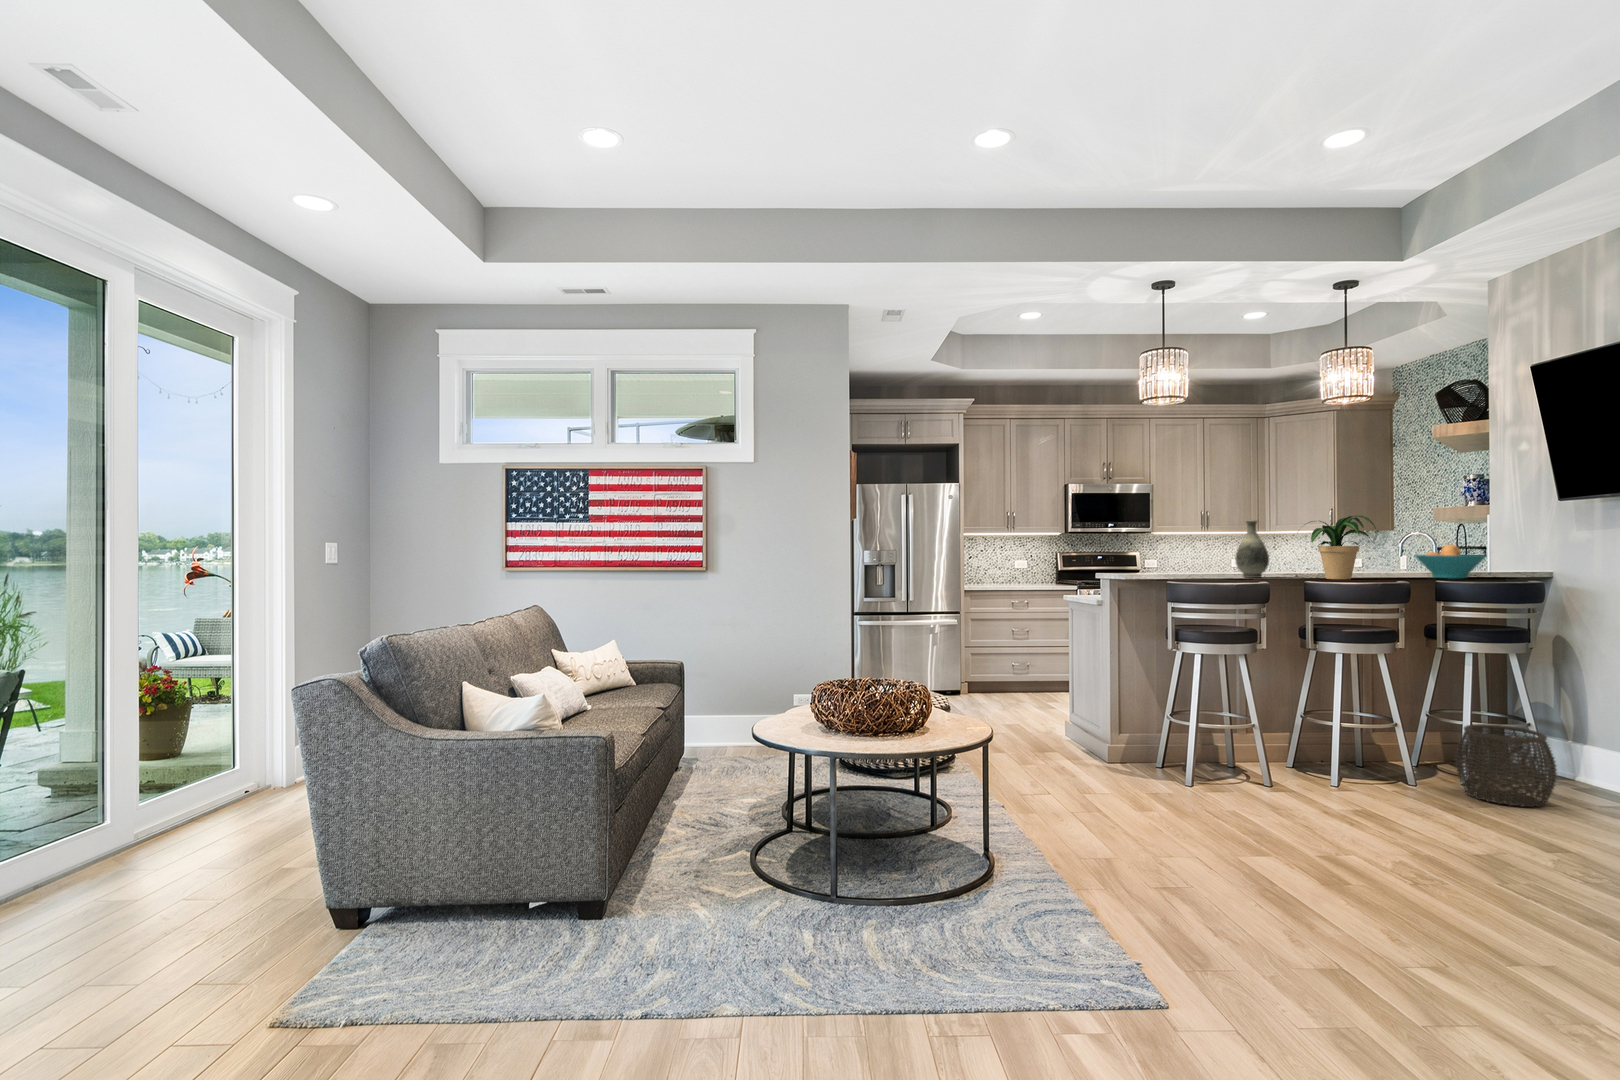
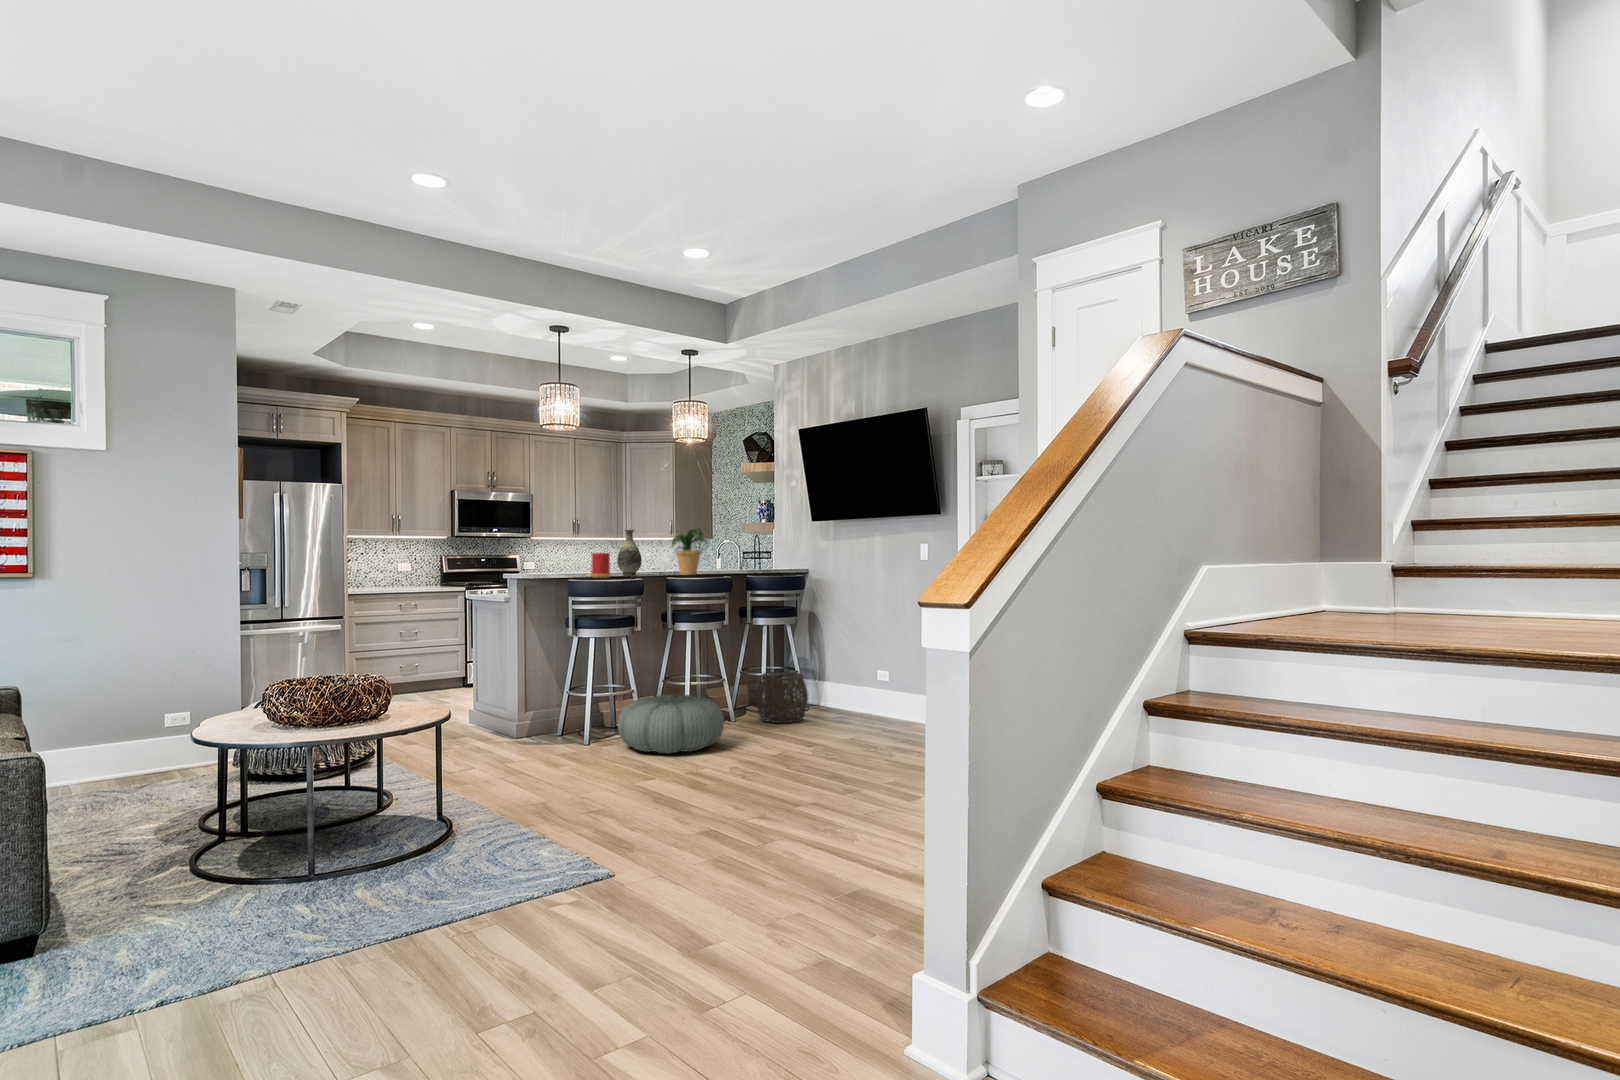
fruit bowl: present [1415,545,1486,579] -> none [733,550,774,573]
candle: none [1188,550,1228,581] -> present [589,553,611,578]
pouf: none [1228,739,1393,825] -> present [618,695,724,753]

